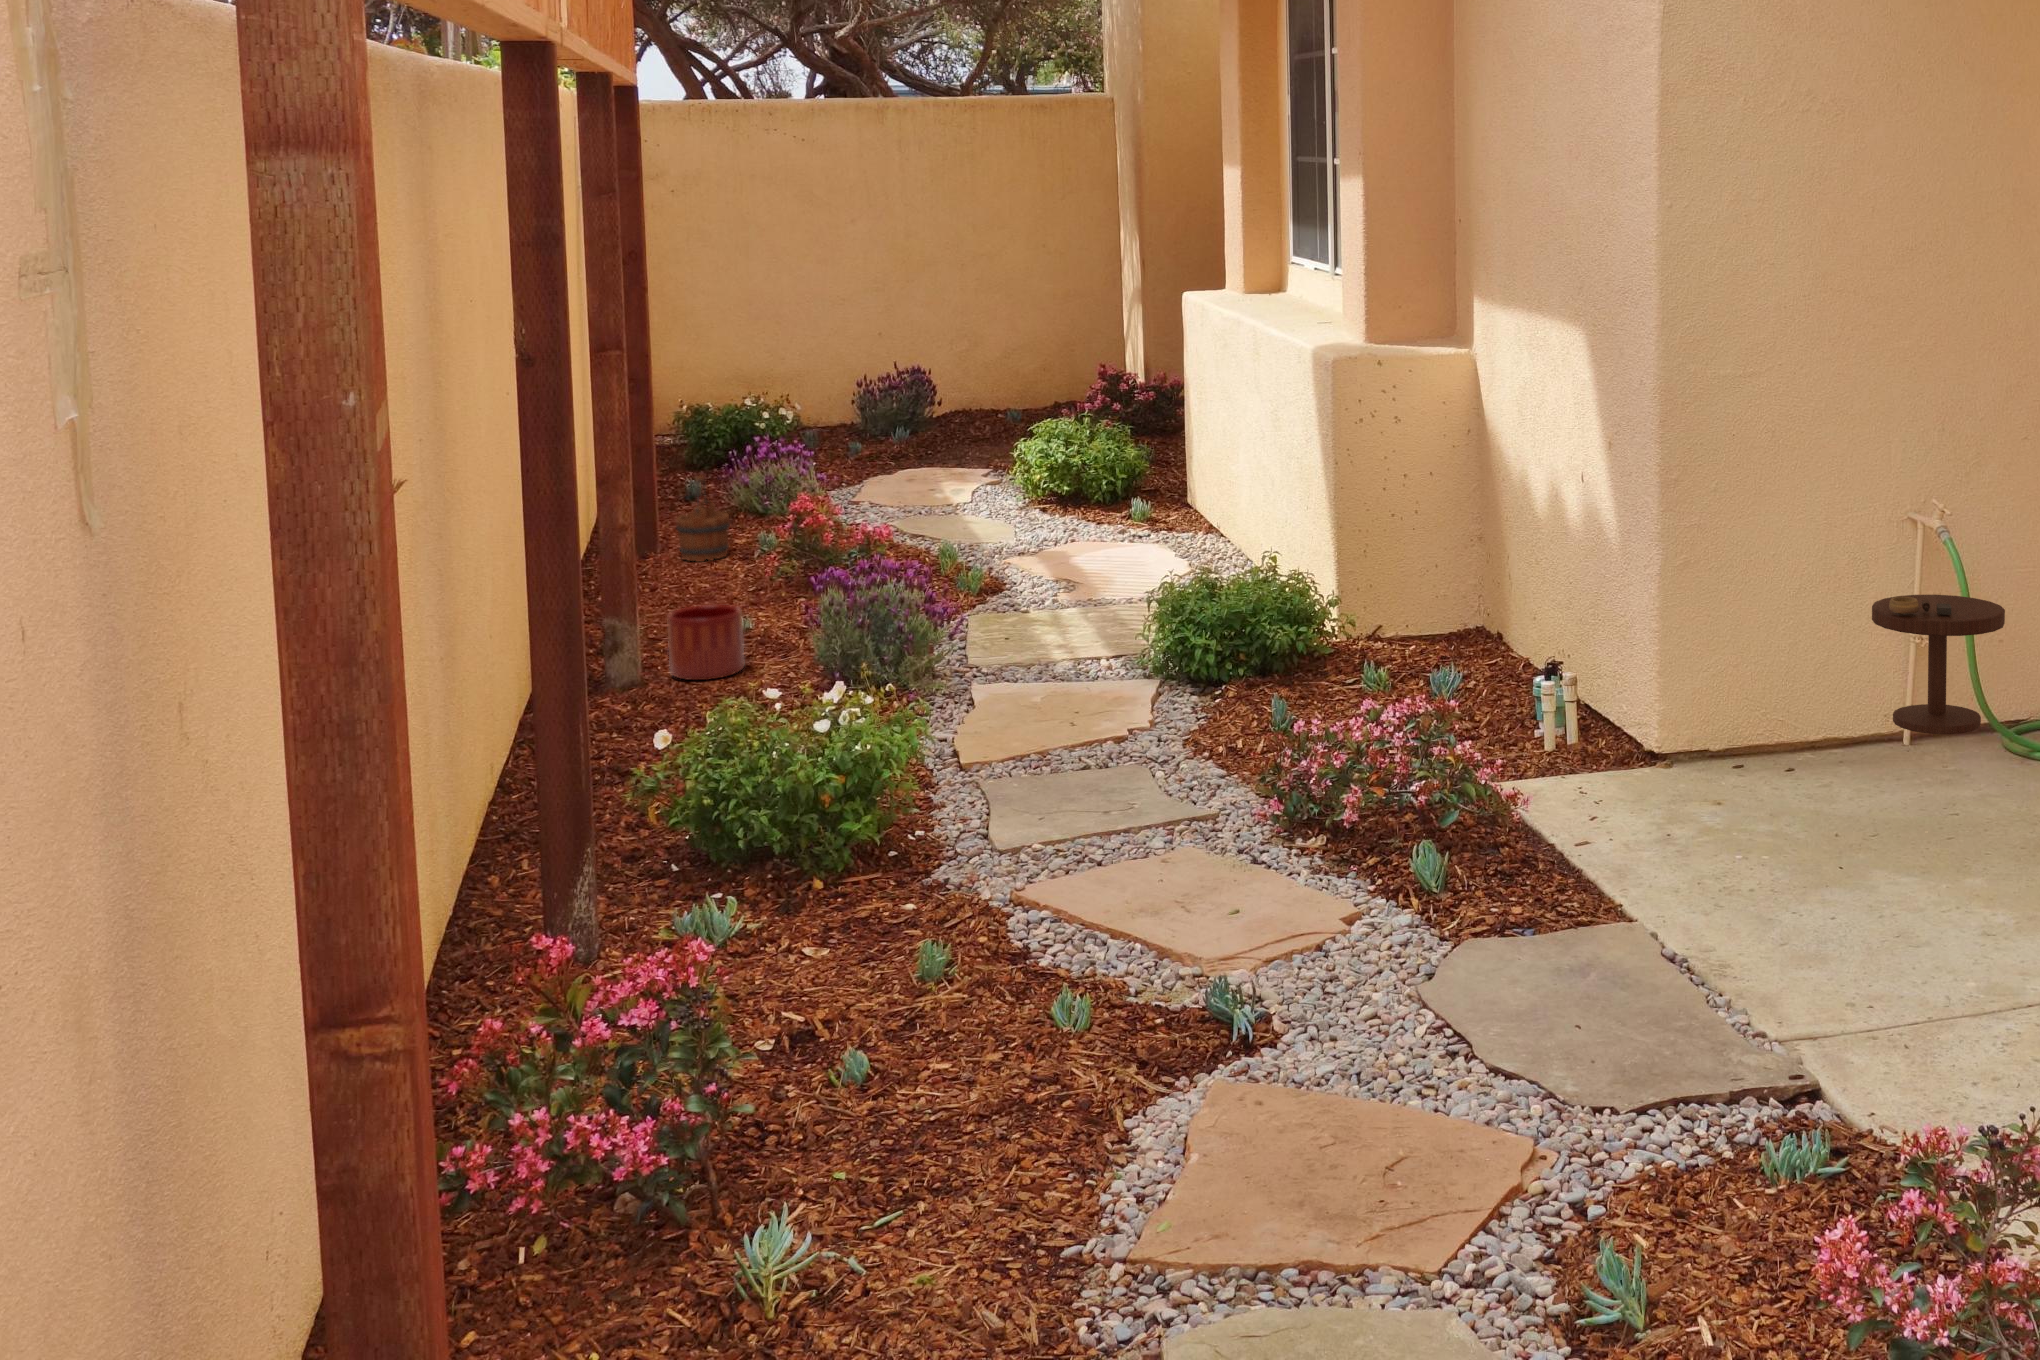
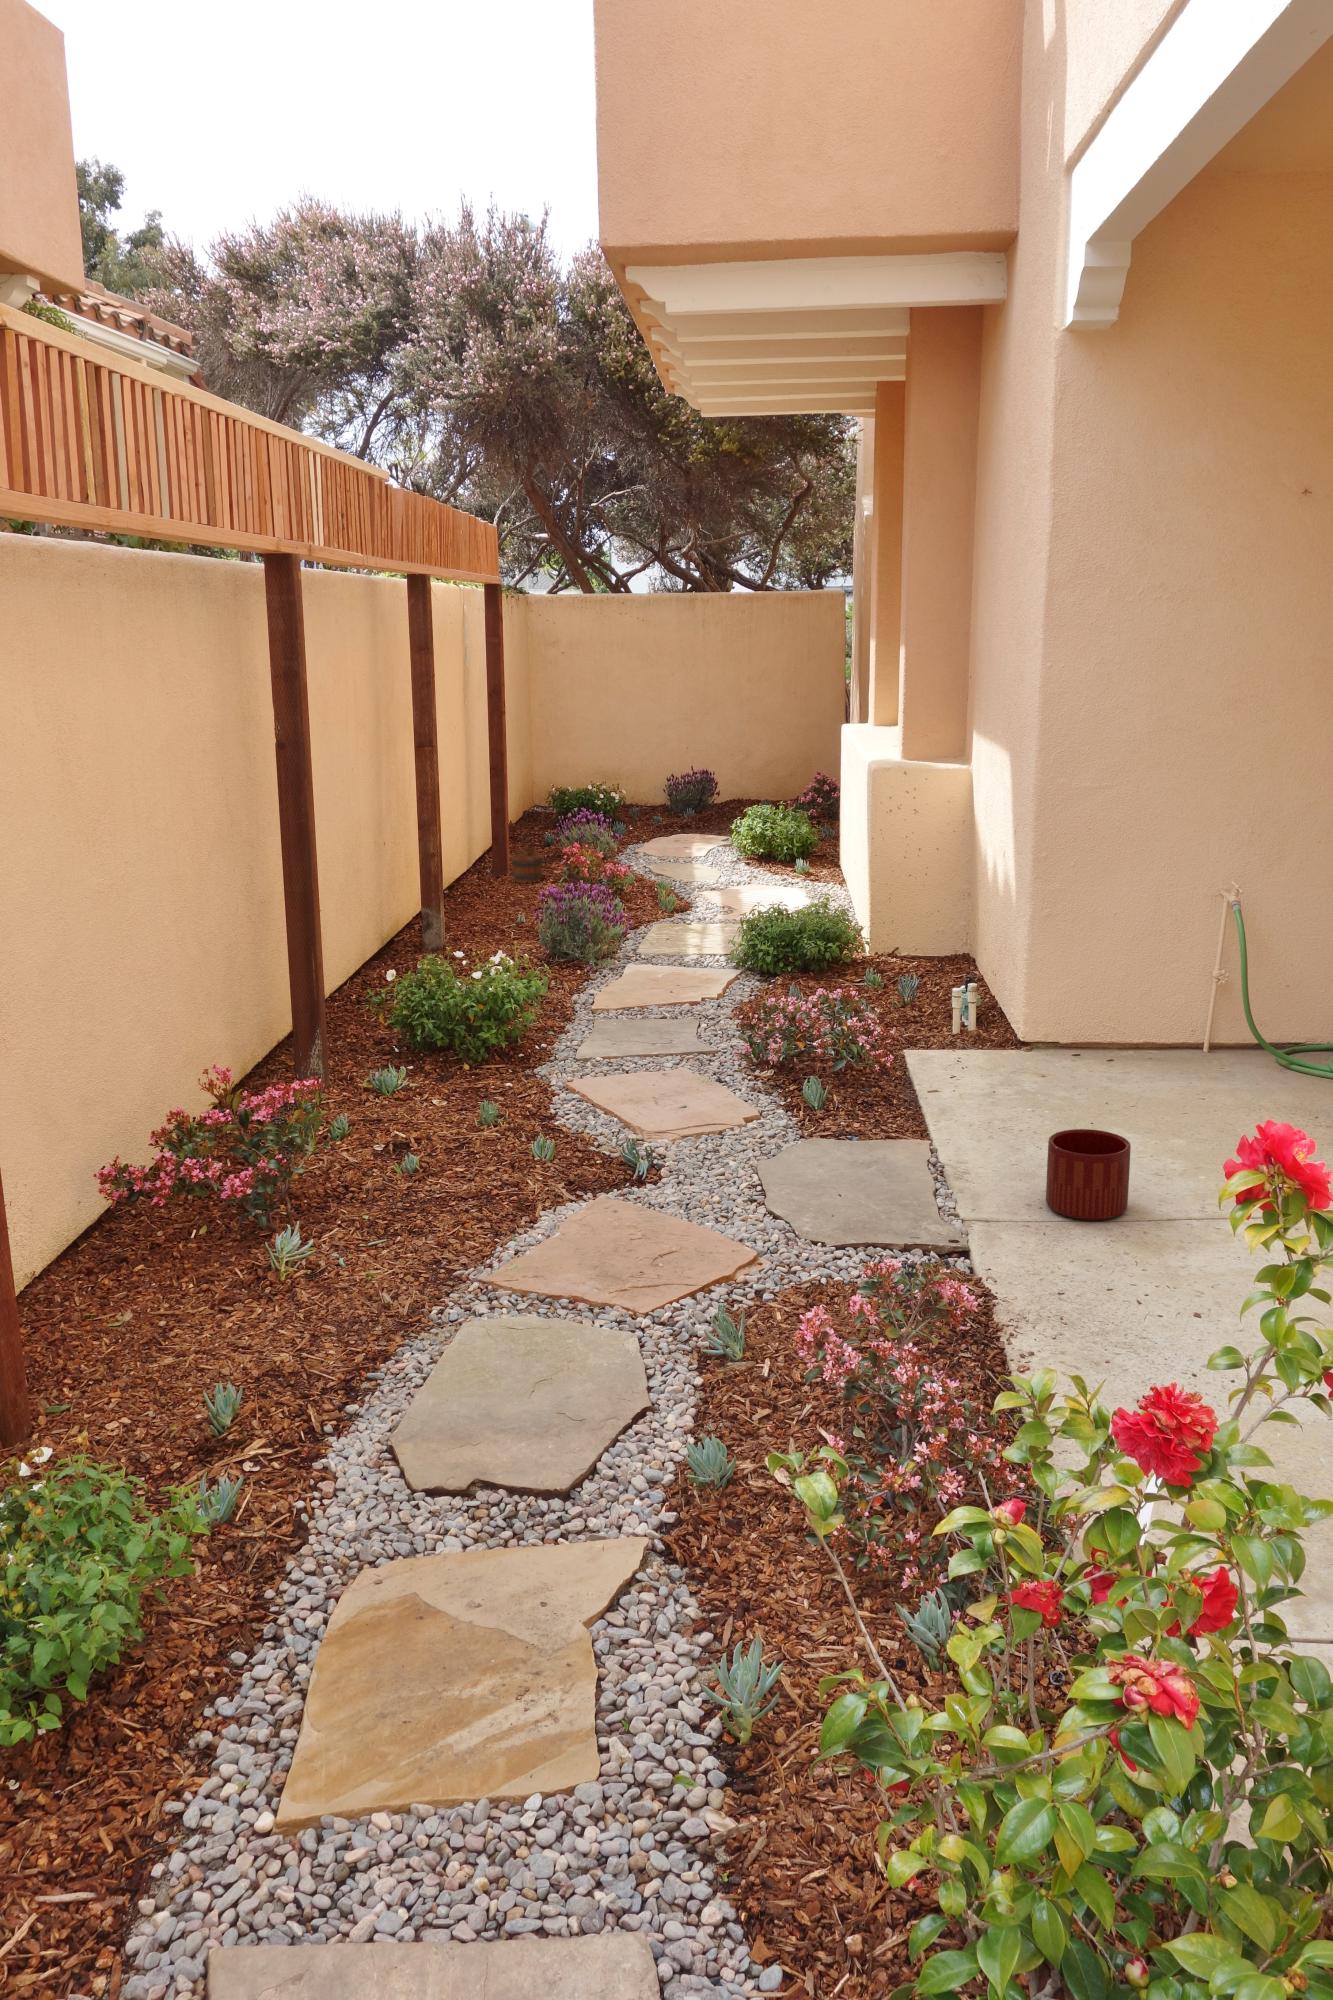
side table: present [1872,595,2005,734] -> none [1143,940,1242,1107]
planter: present [668,604,744,680] -> present [1046,1129,1131,1220]

